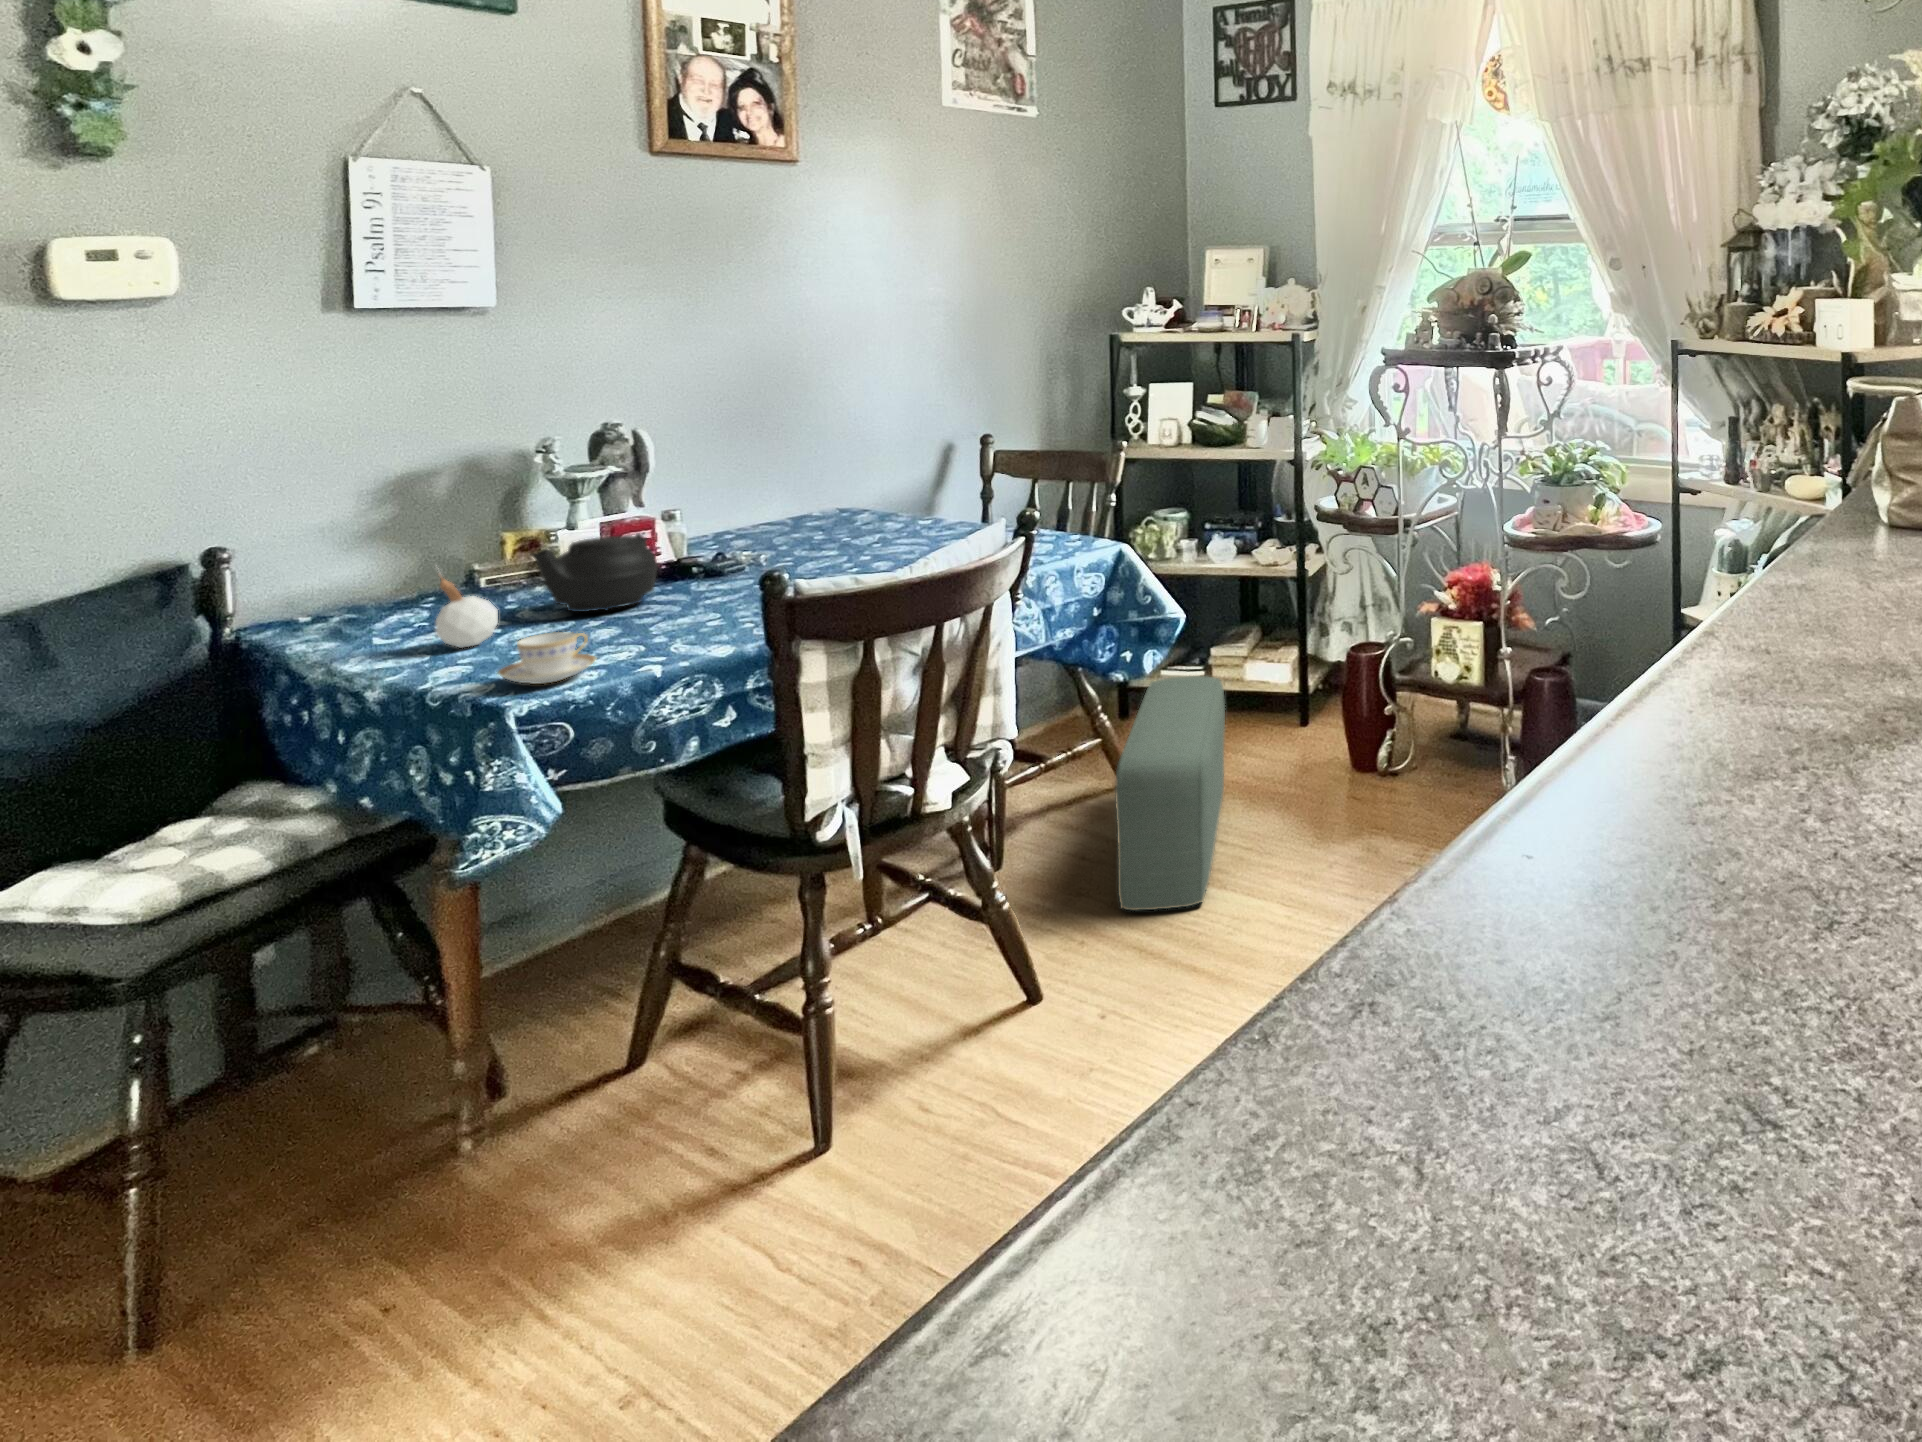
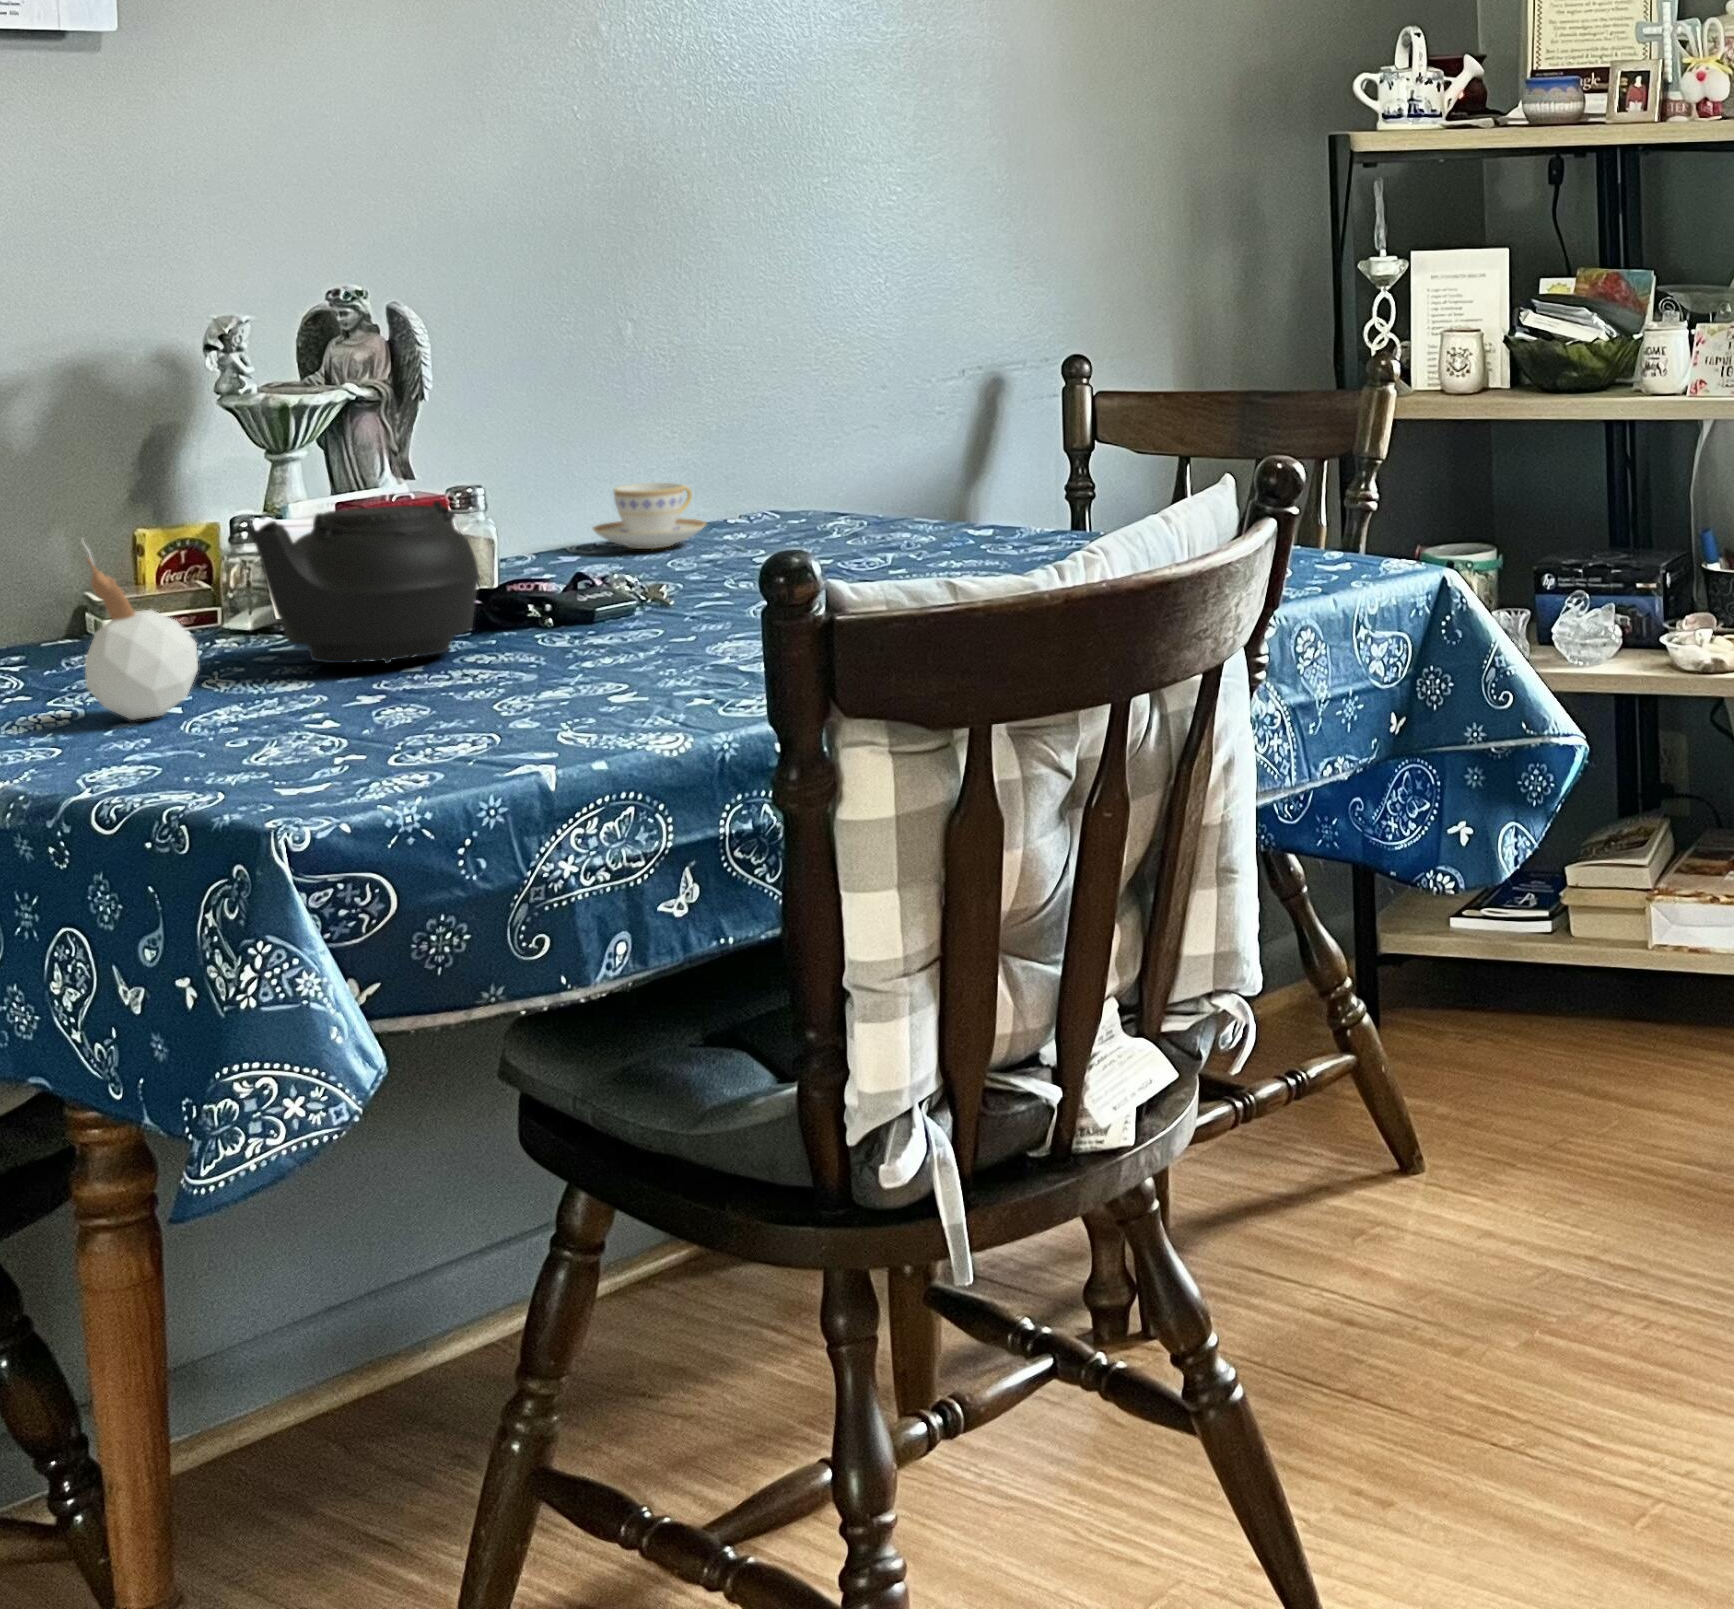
teacup: present [498,632,596,684] -> present [593,483,706,549]
pouf: present [1115,676,1225,911] -> none [1442,911,1662,1453]

